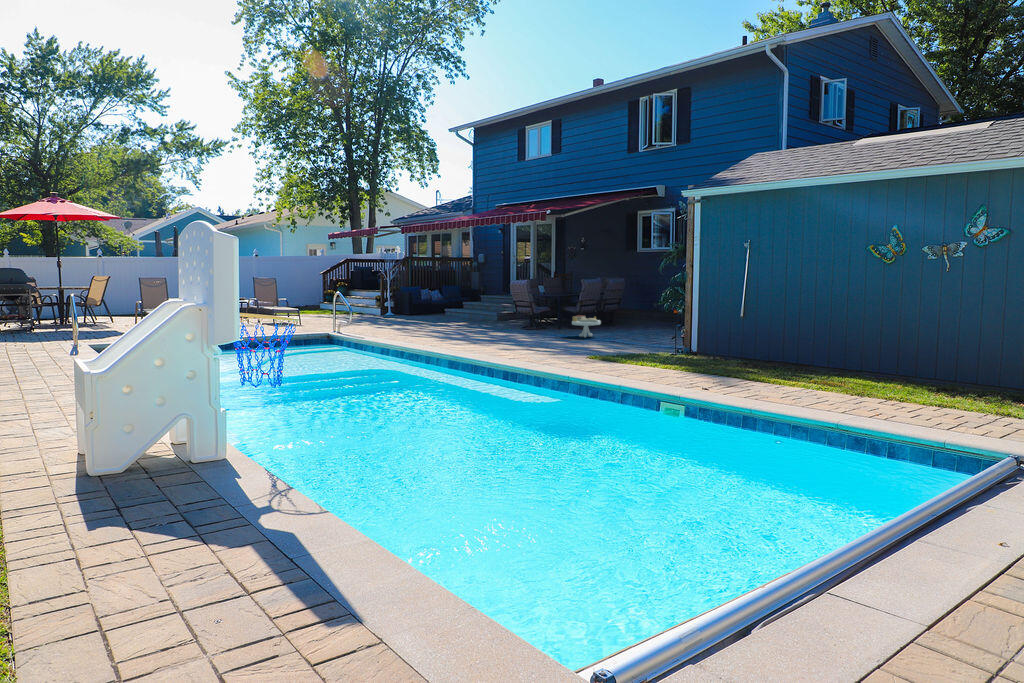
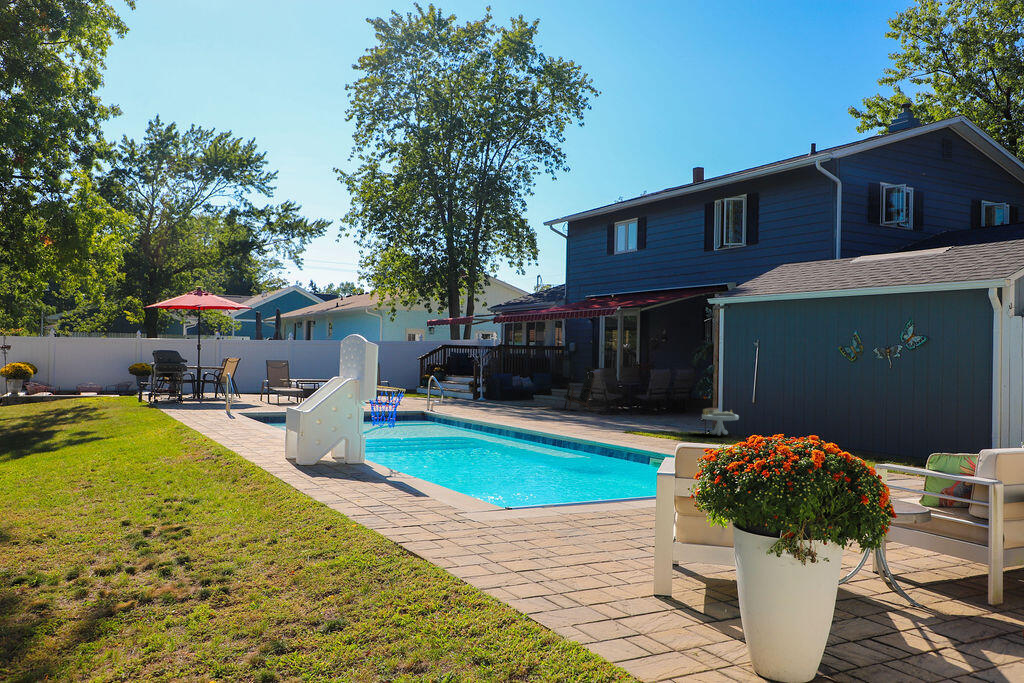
lounge chair: none [459,281,488,321] -> present [563,366,595,412]

